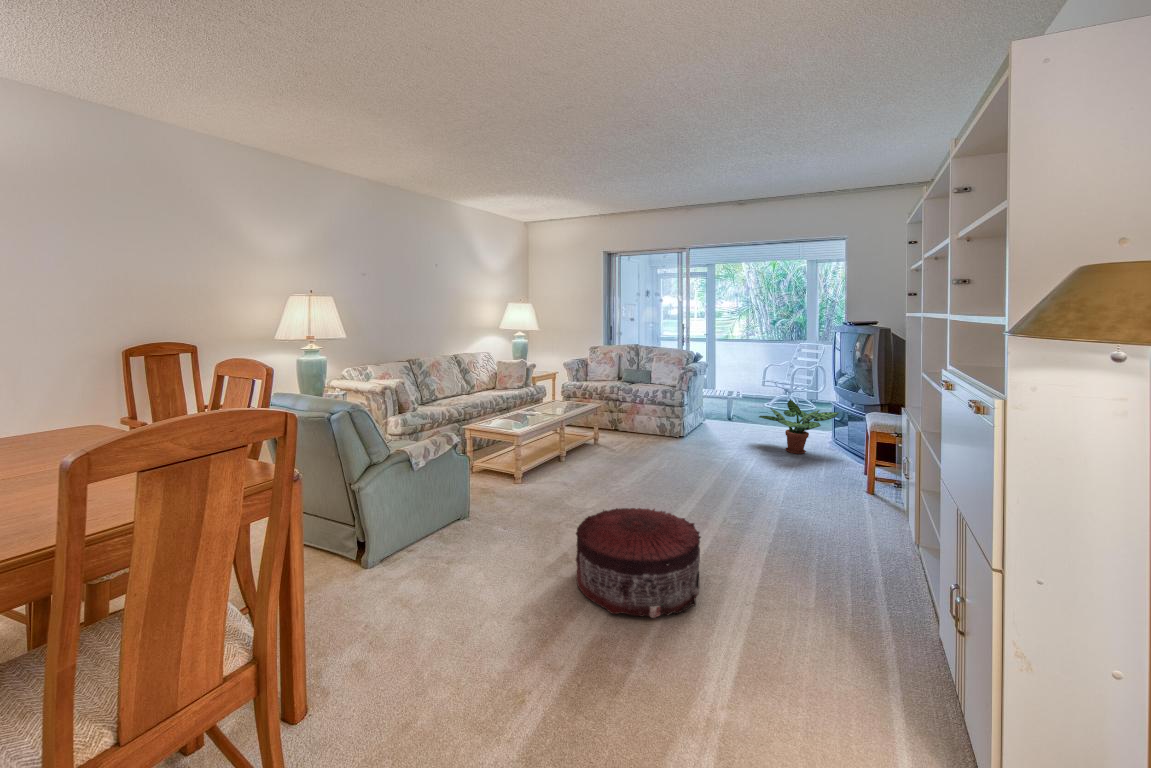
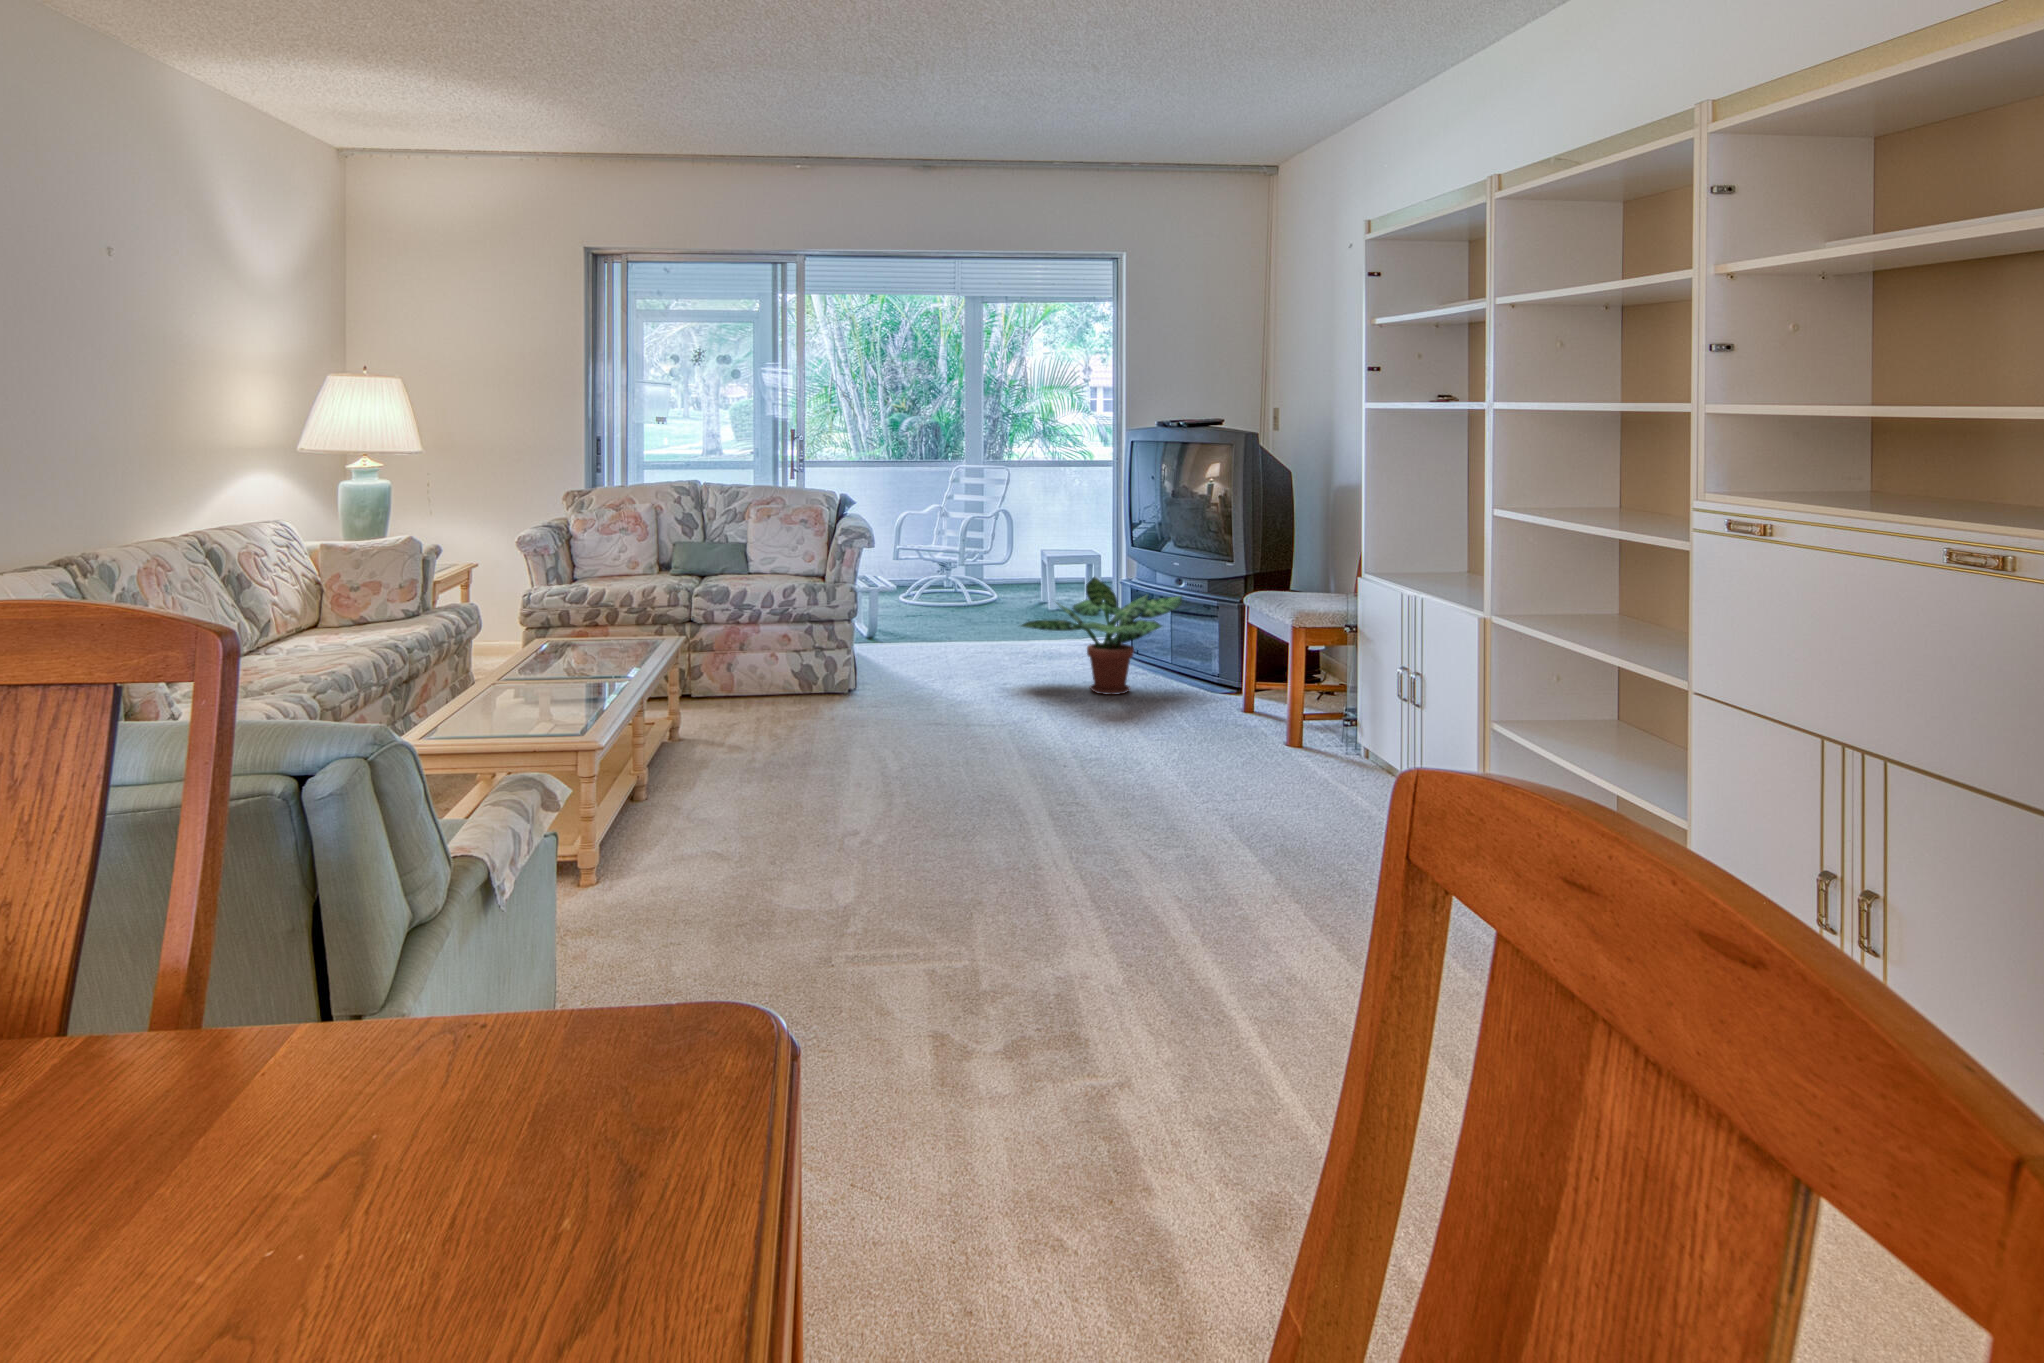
pouf: present [576,508,701,618] -> none [894,817,1200,1061]

